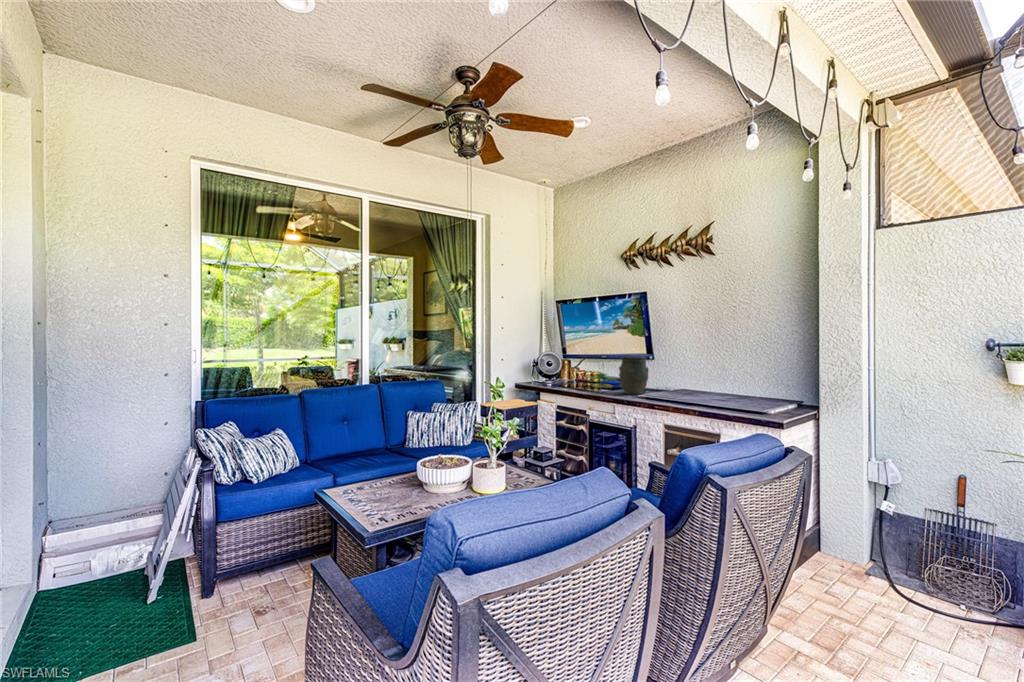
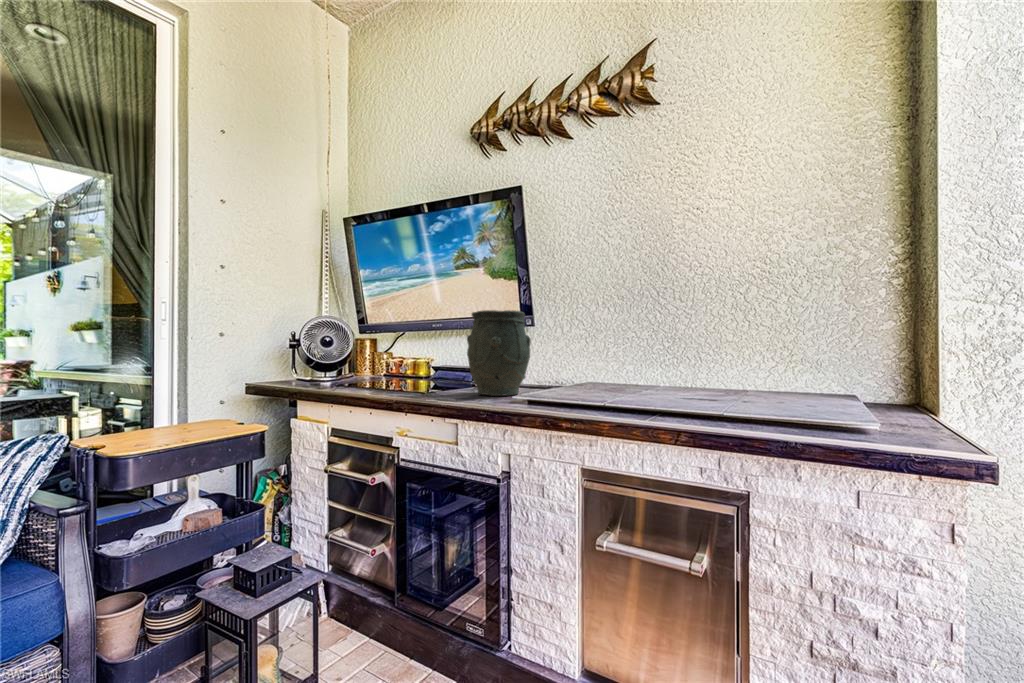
potted plant: present [590,373,614,388] -> none [389,318,466,386]

